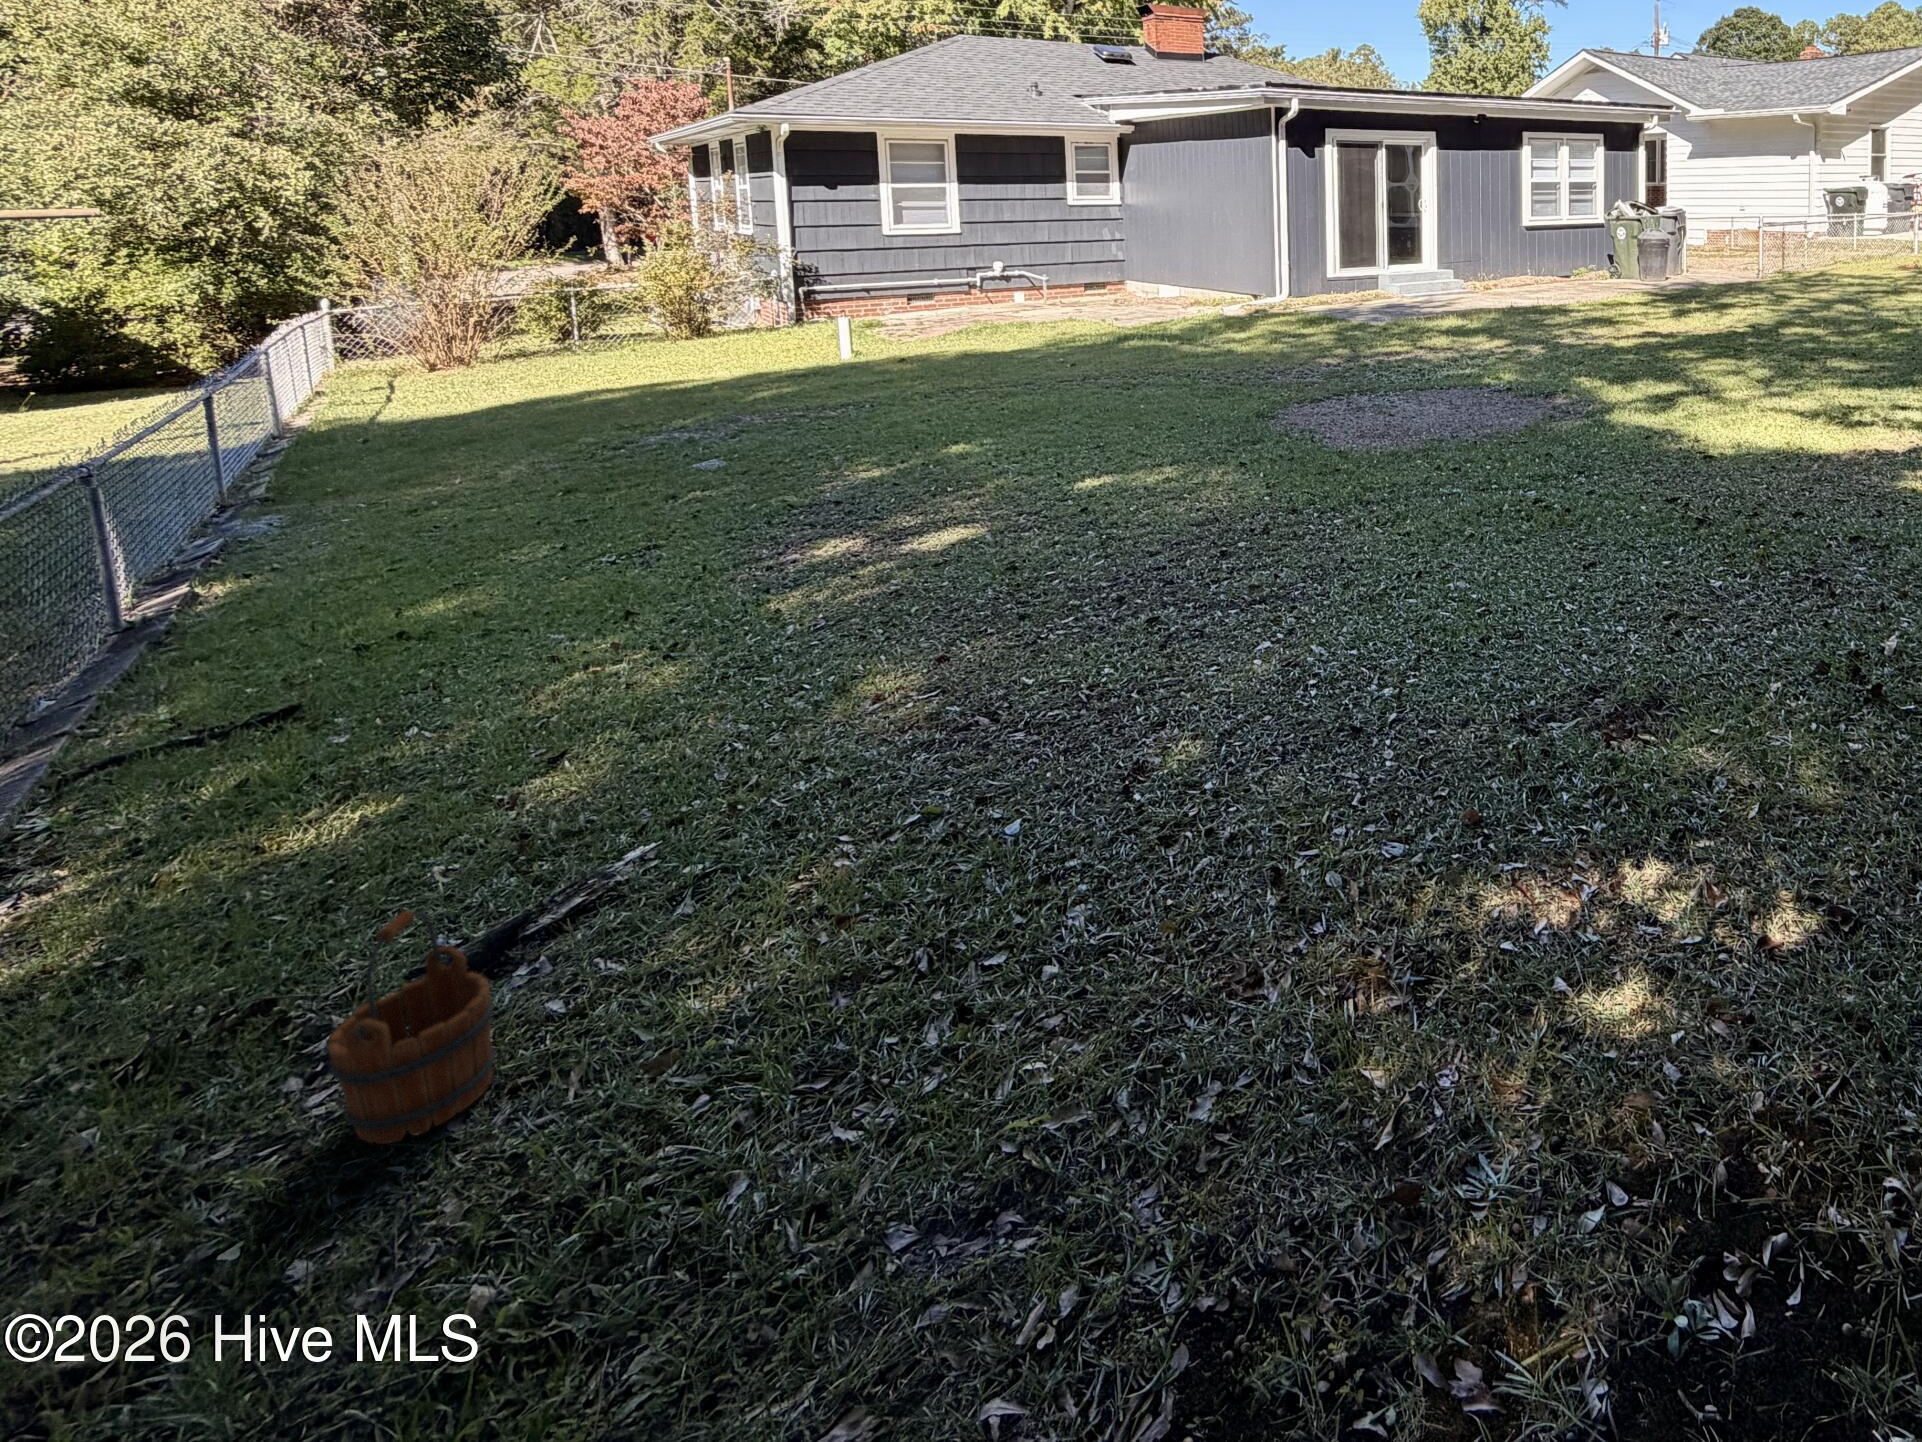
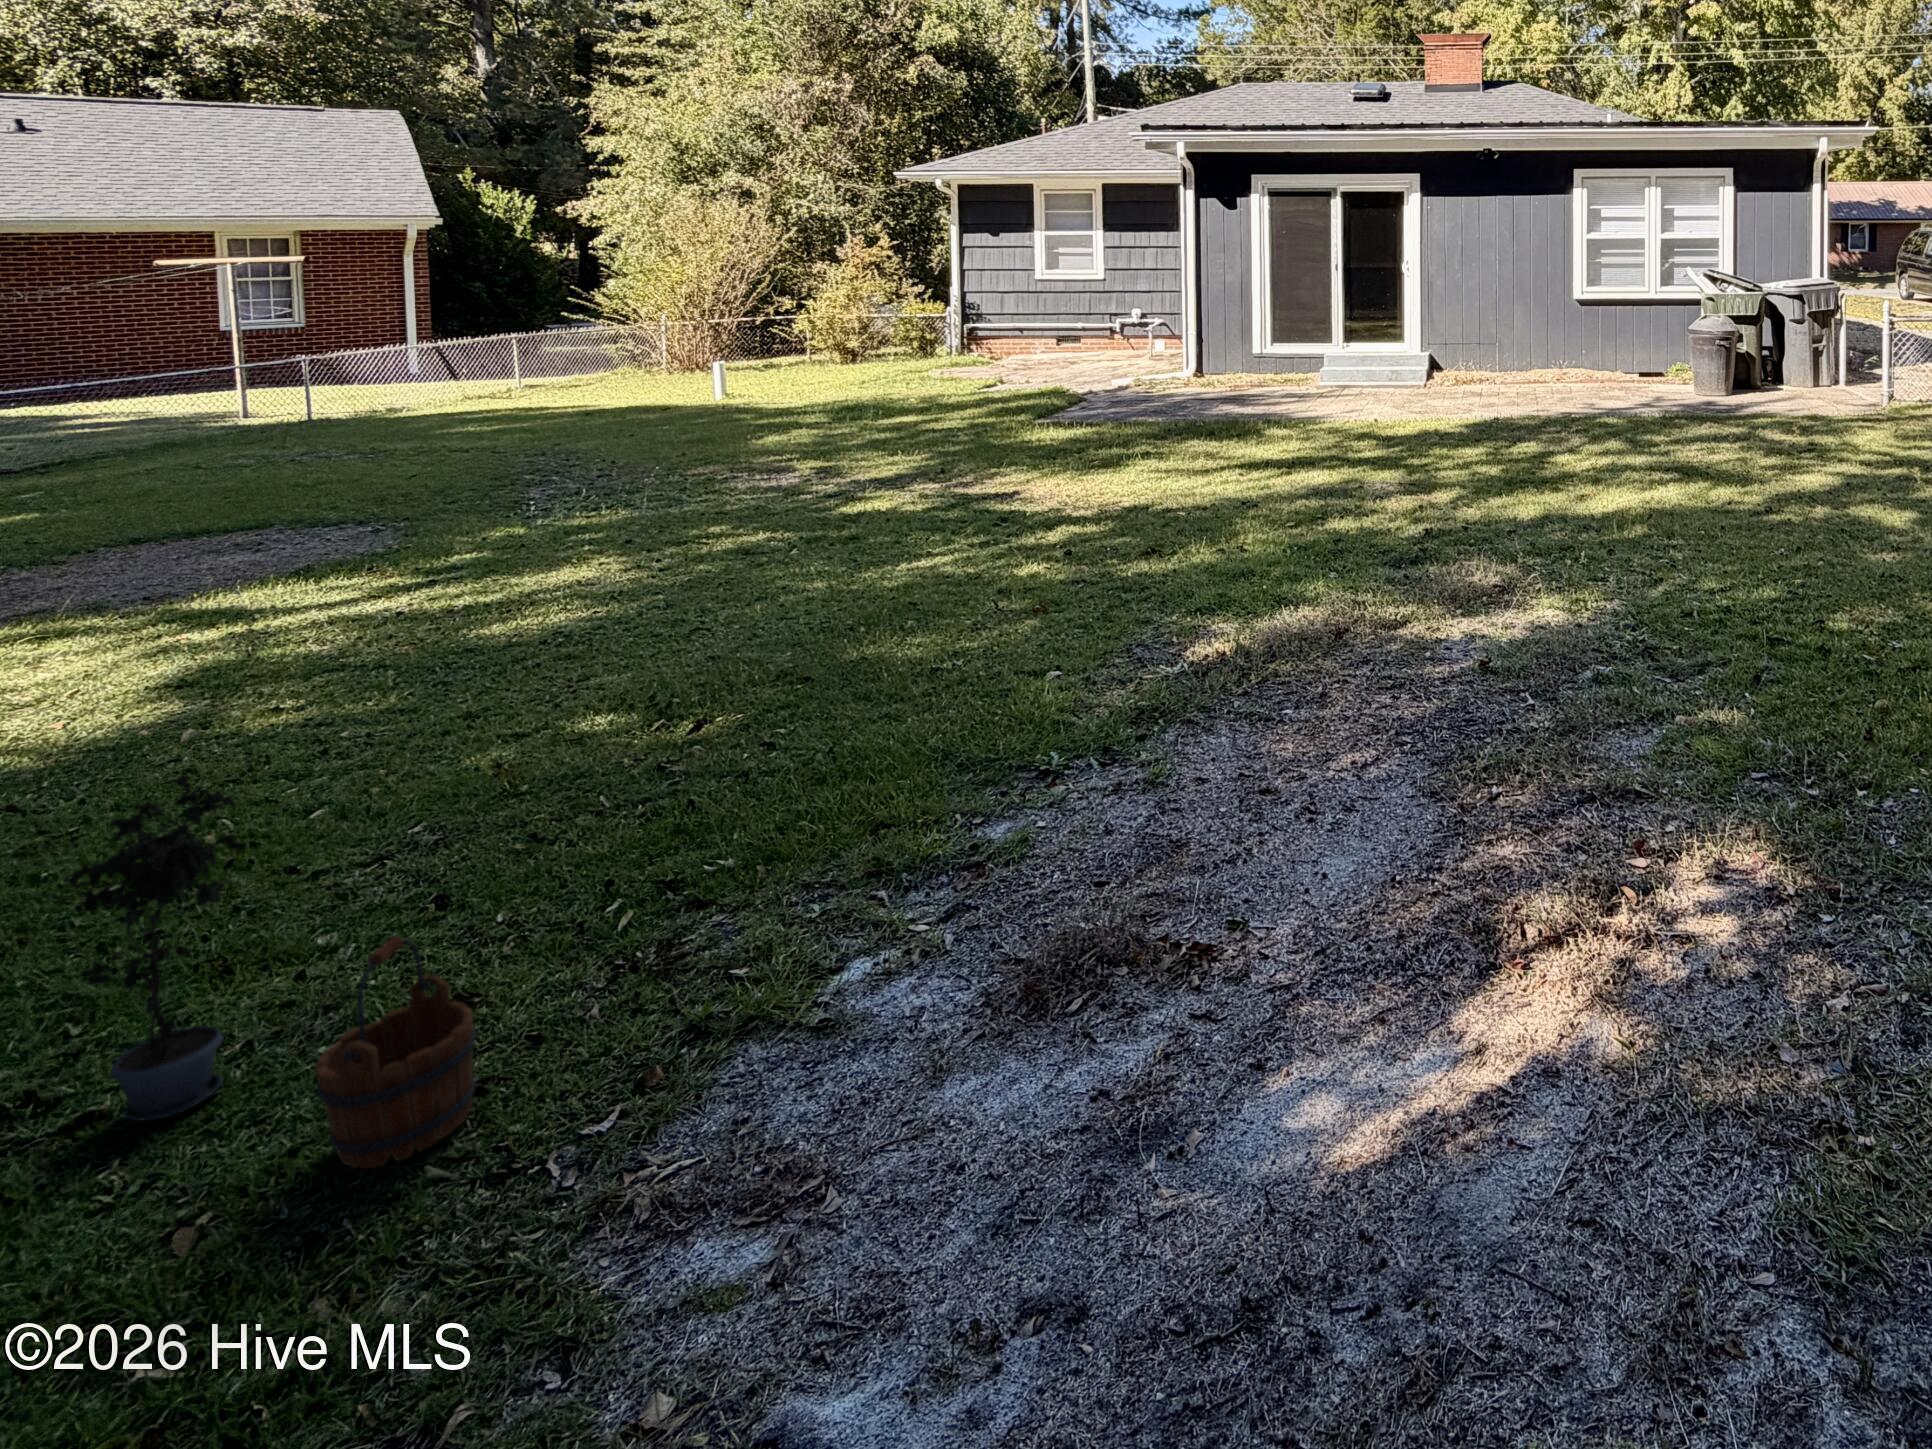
potted plant: none [44,747,262,1093] -> present [53,776,243,1121]

